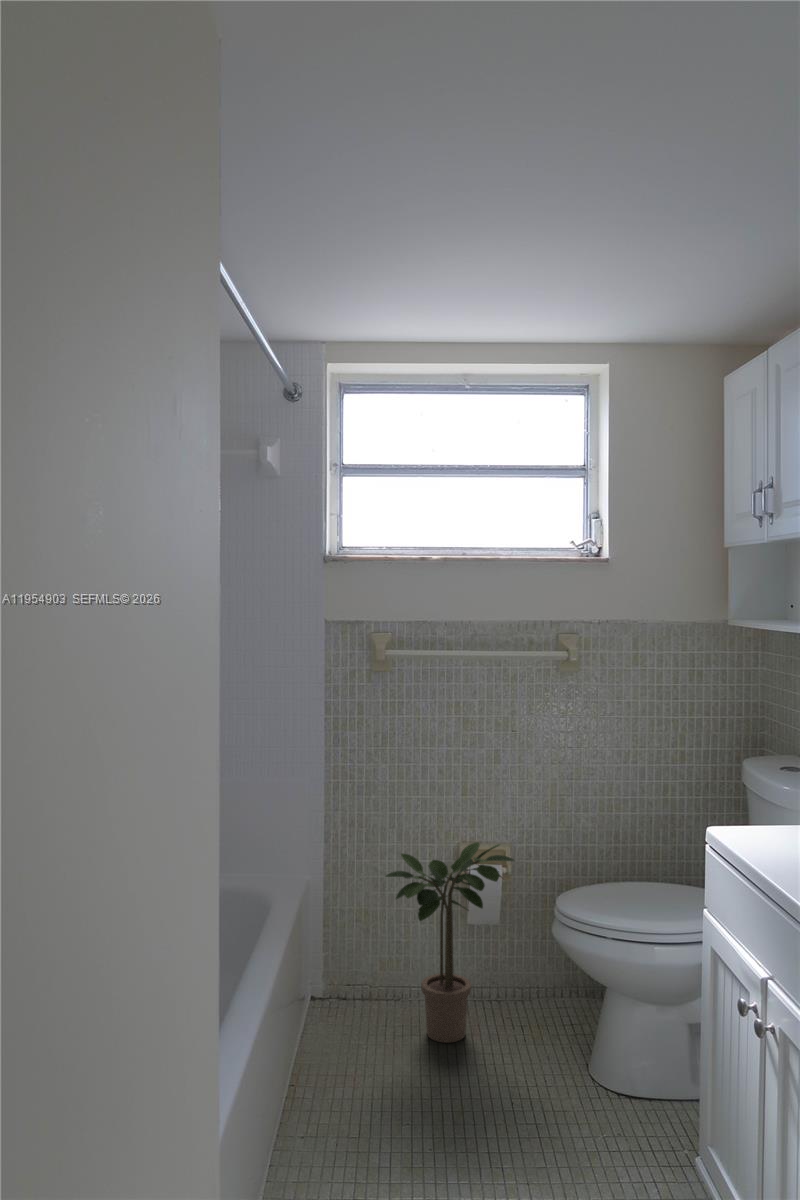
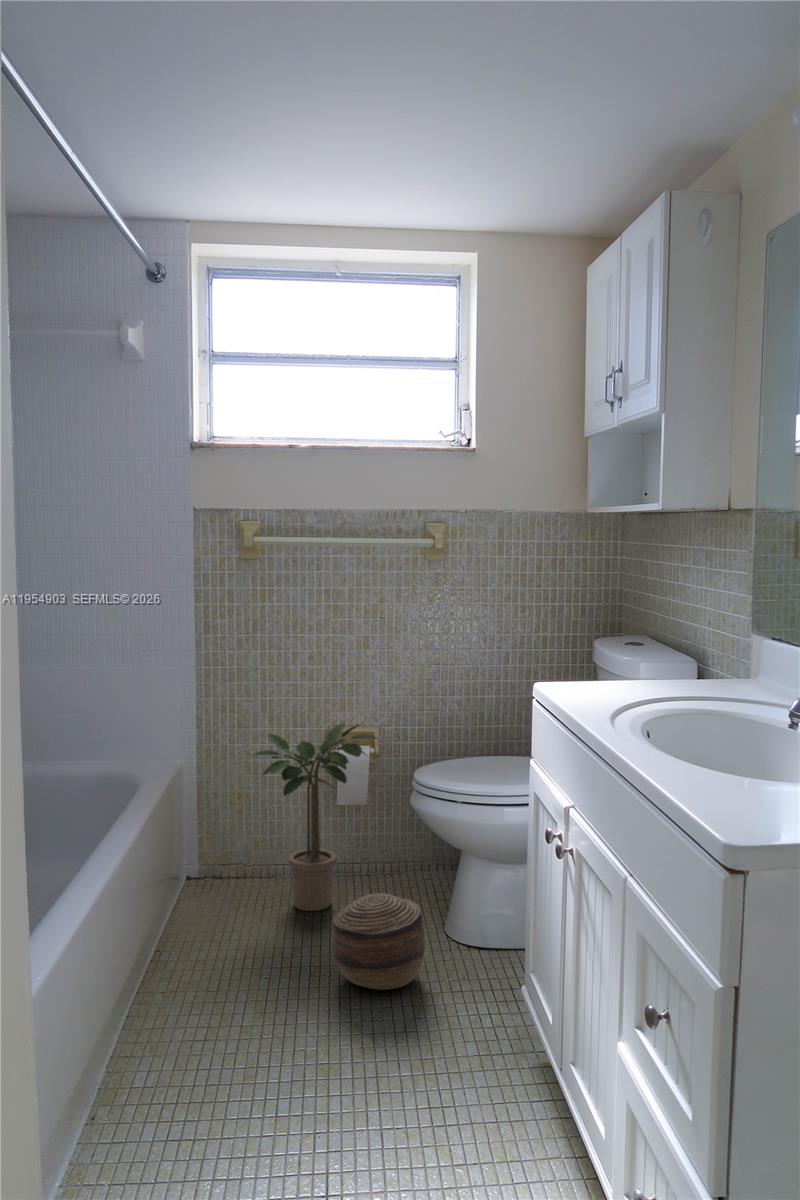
basket: none [481,1038,580,1149] -> present [332,893,425,990]

